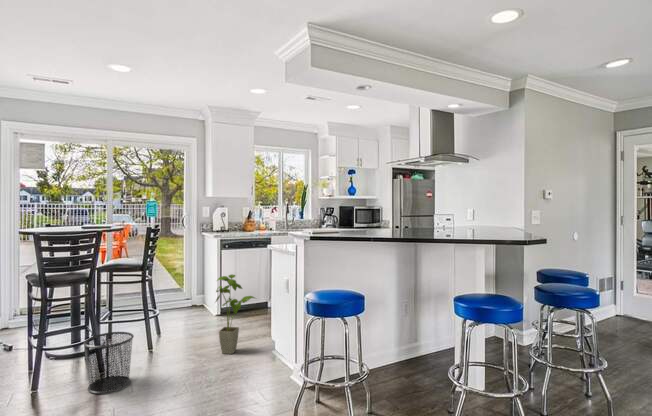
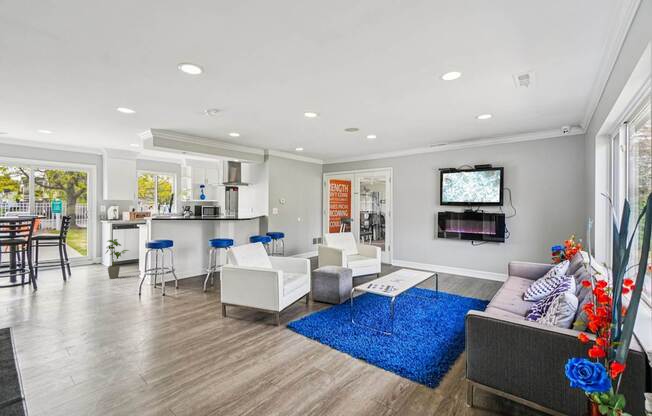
waste bin: present [84,332,134,394] -> none [28,267,58,294]

